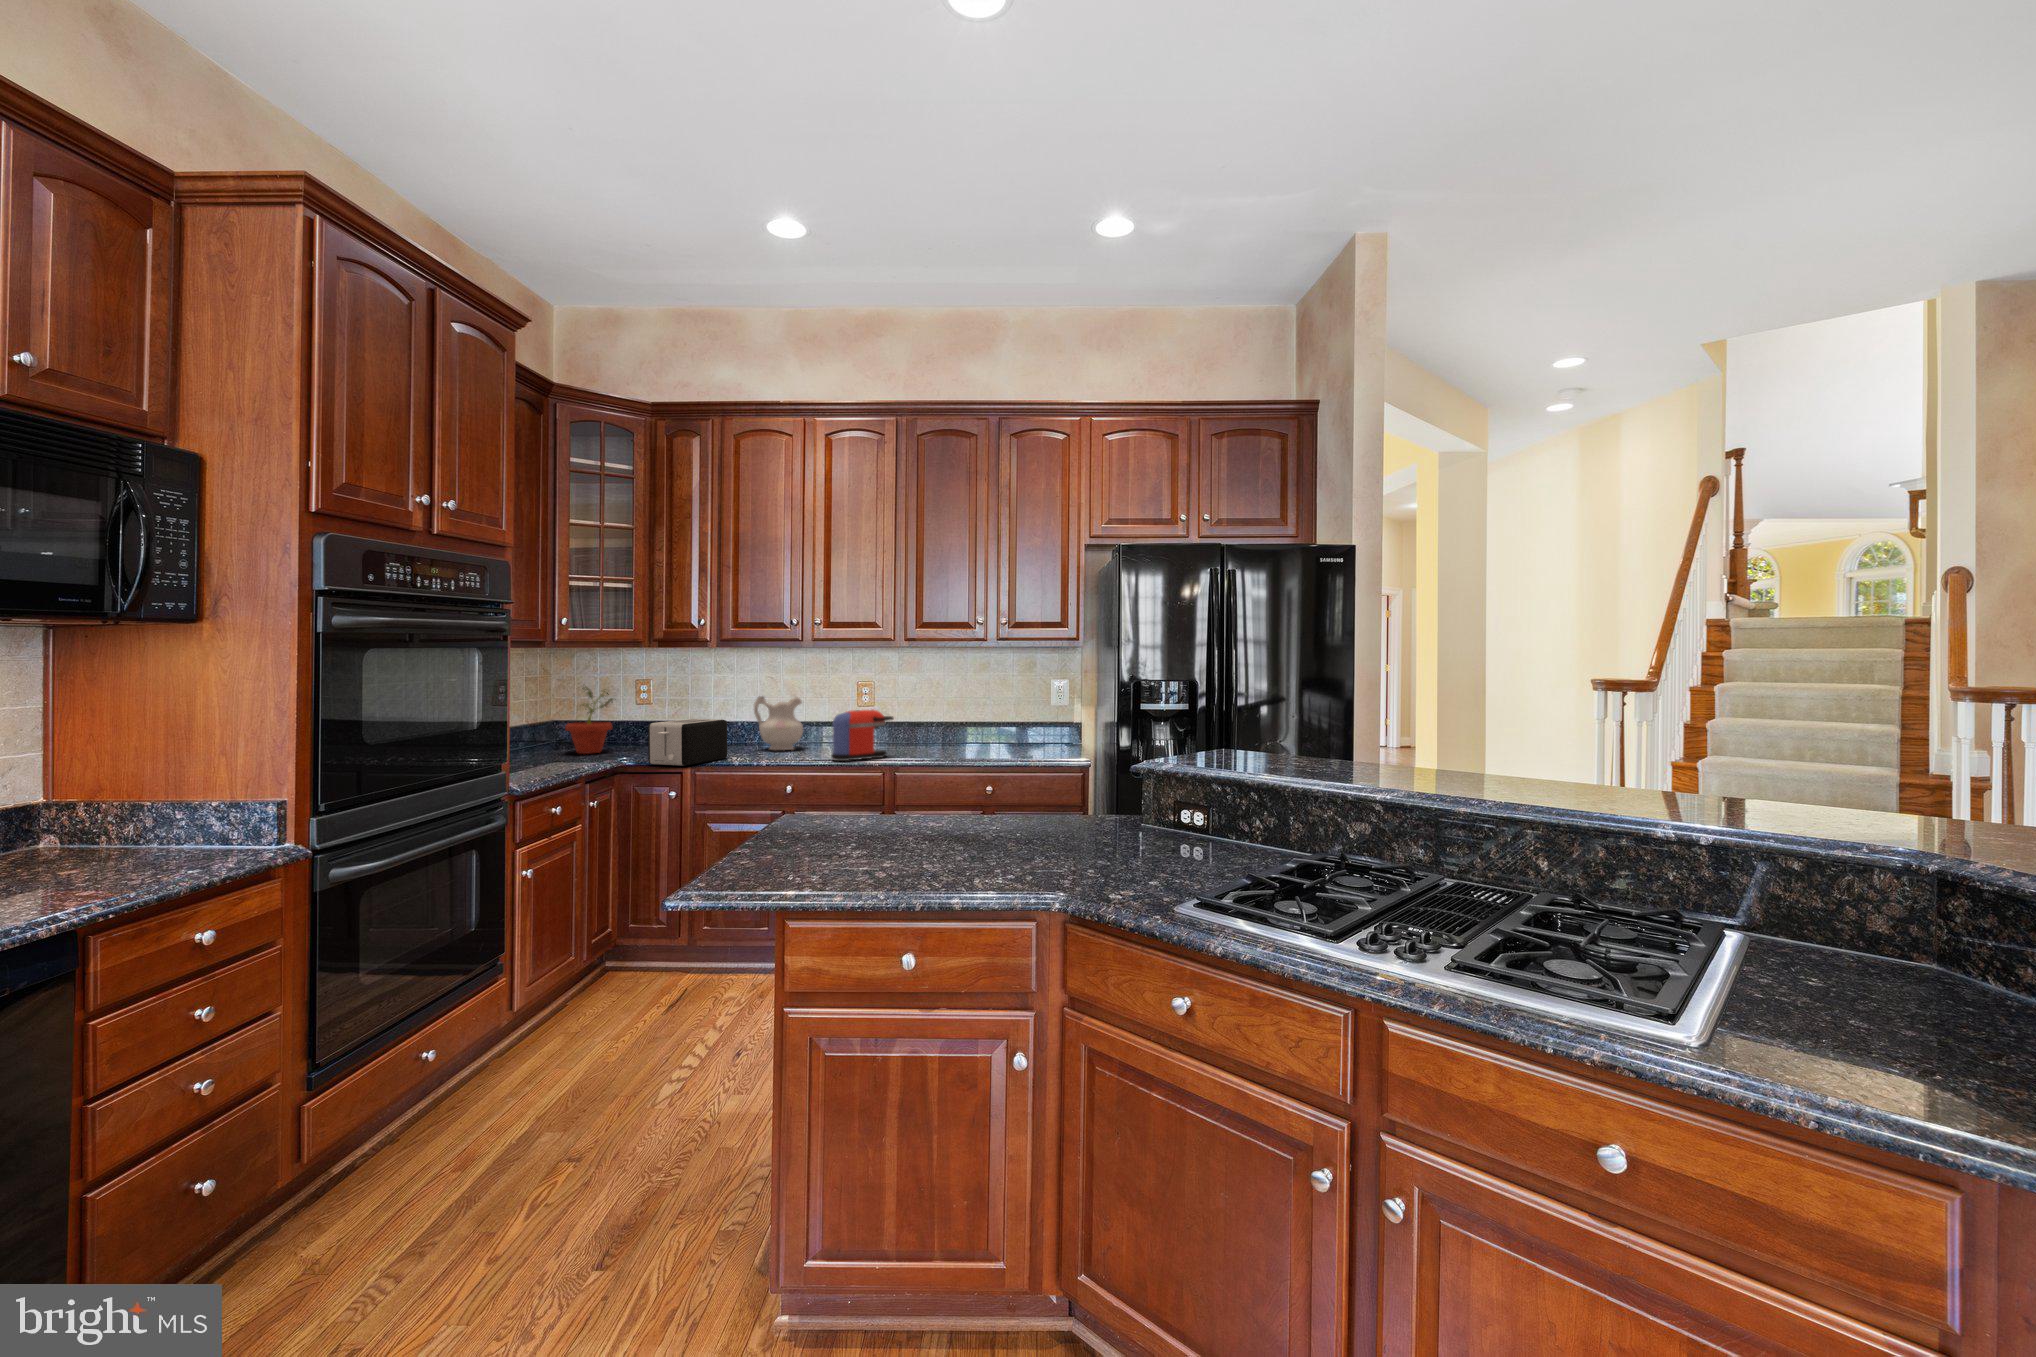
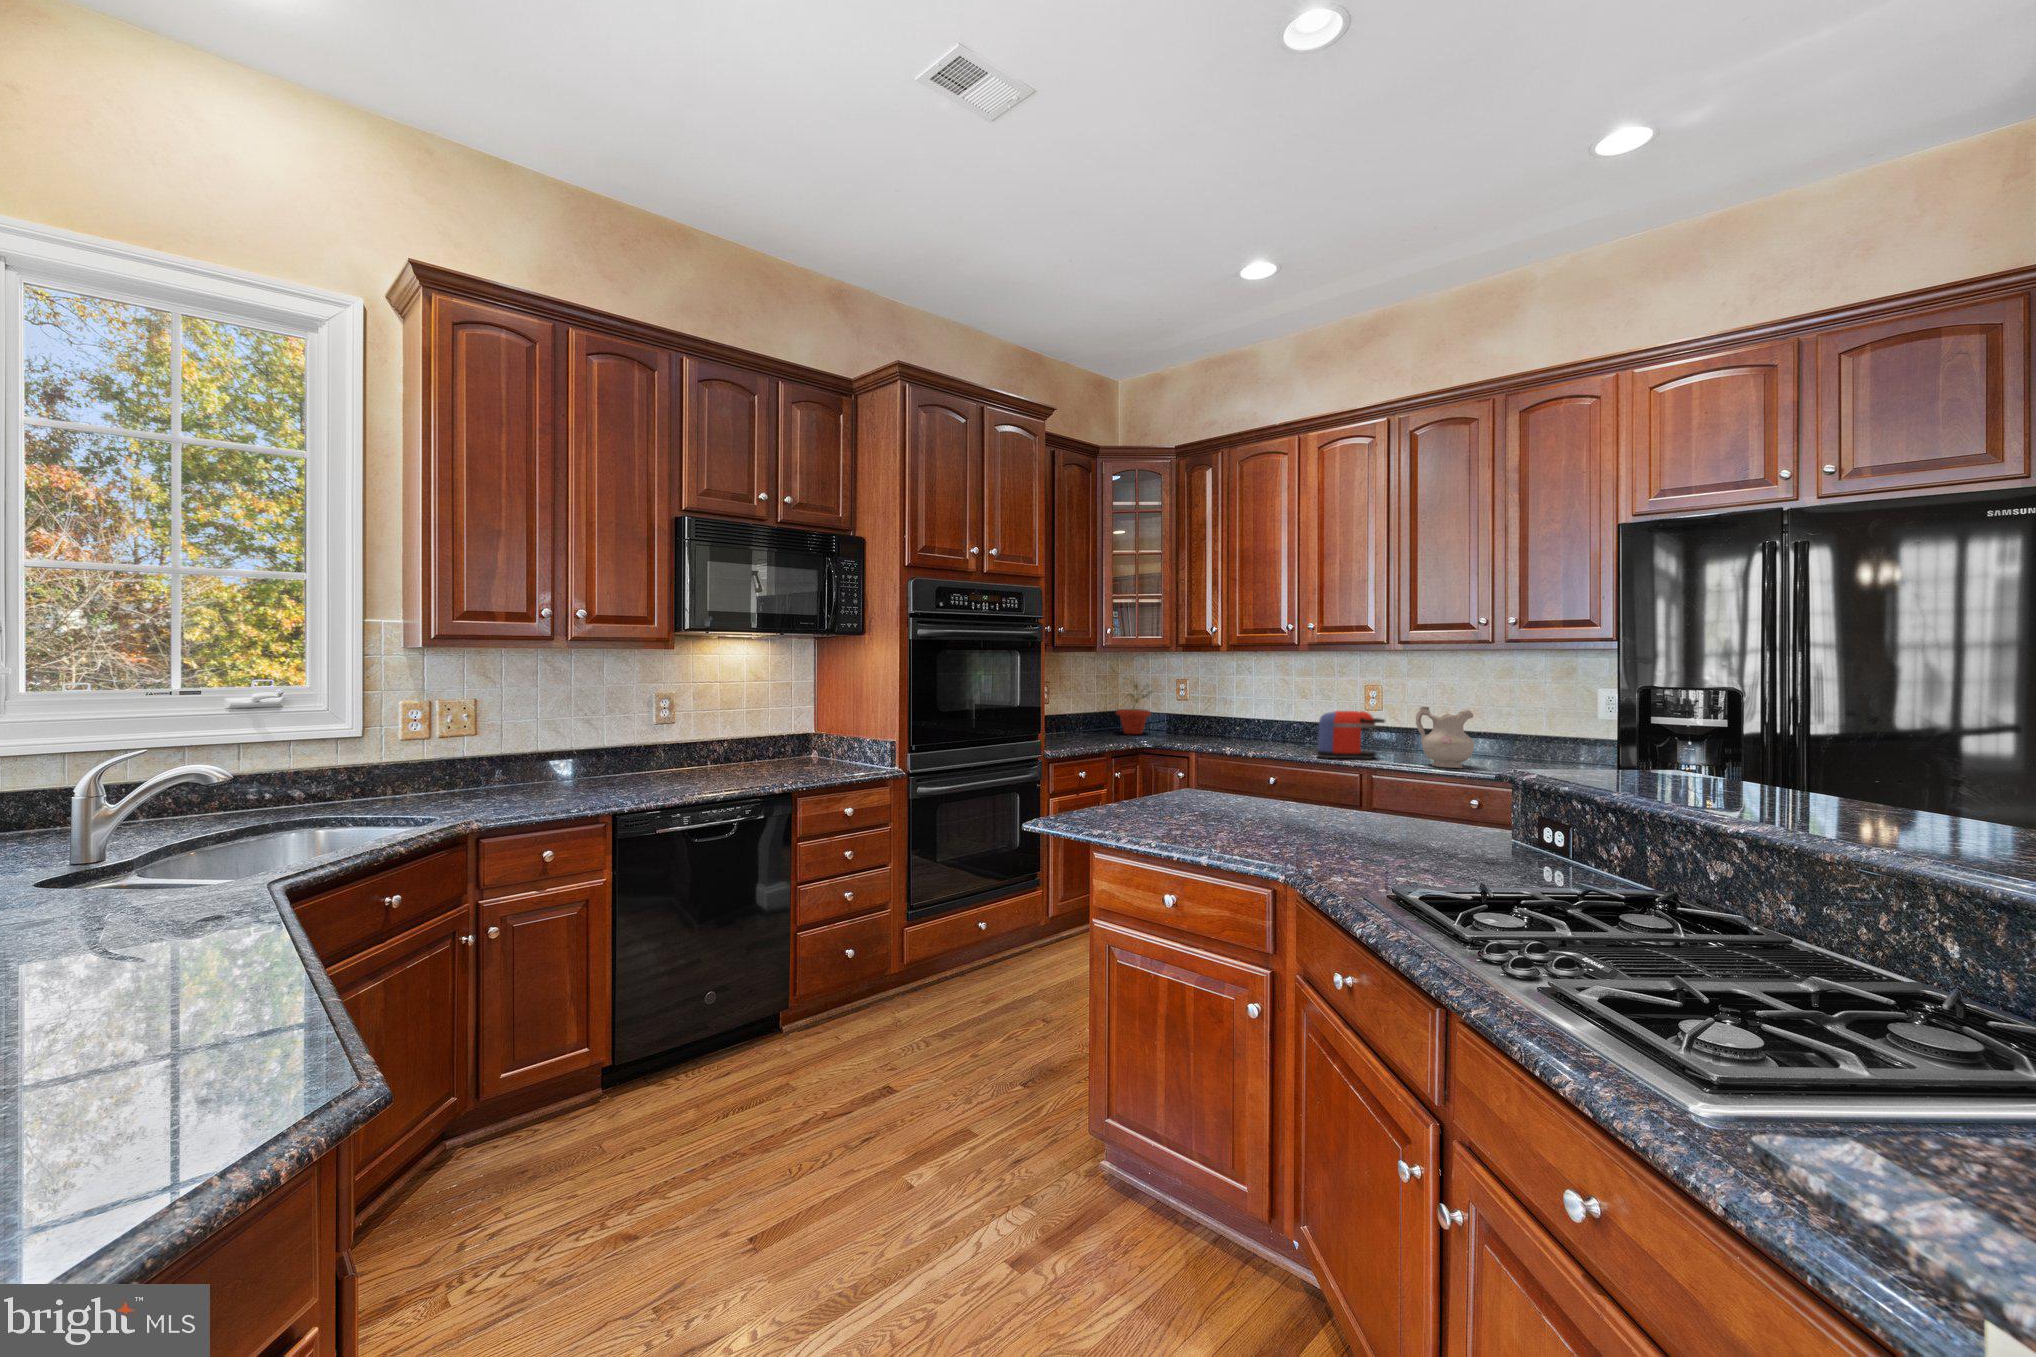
ceramic pitcher: present [754,696,803,750] -> present [1416,707,1474,768]
toaster: present [648,719,727,766] -> none [1163,711,1230,749]

